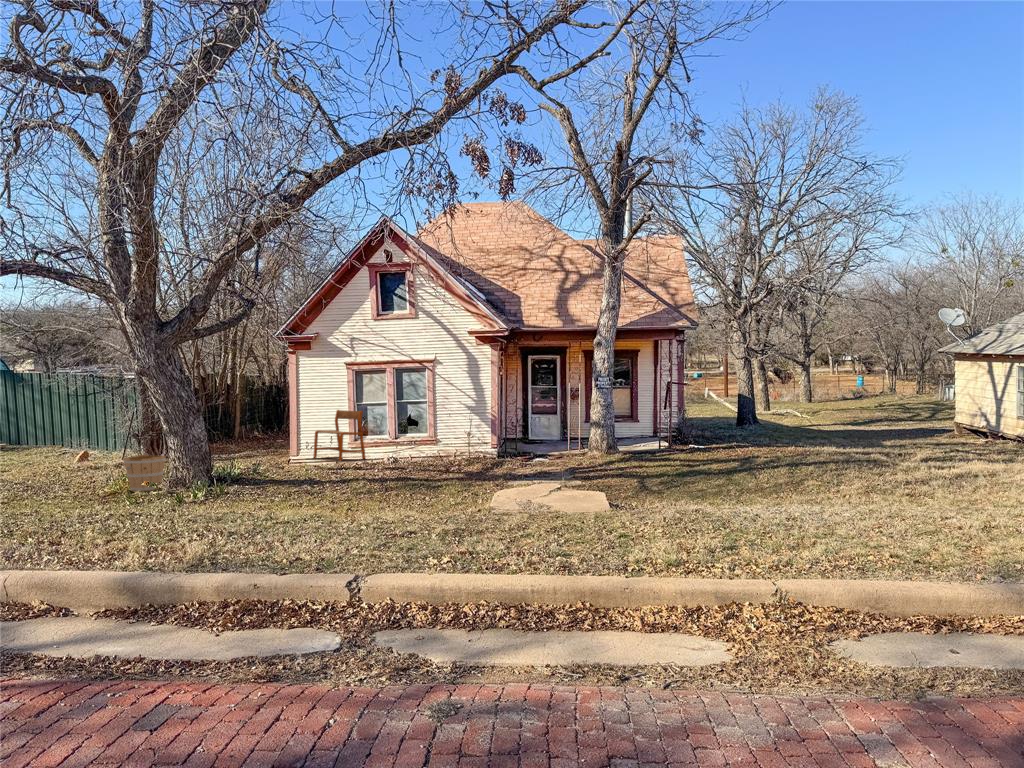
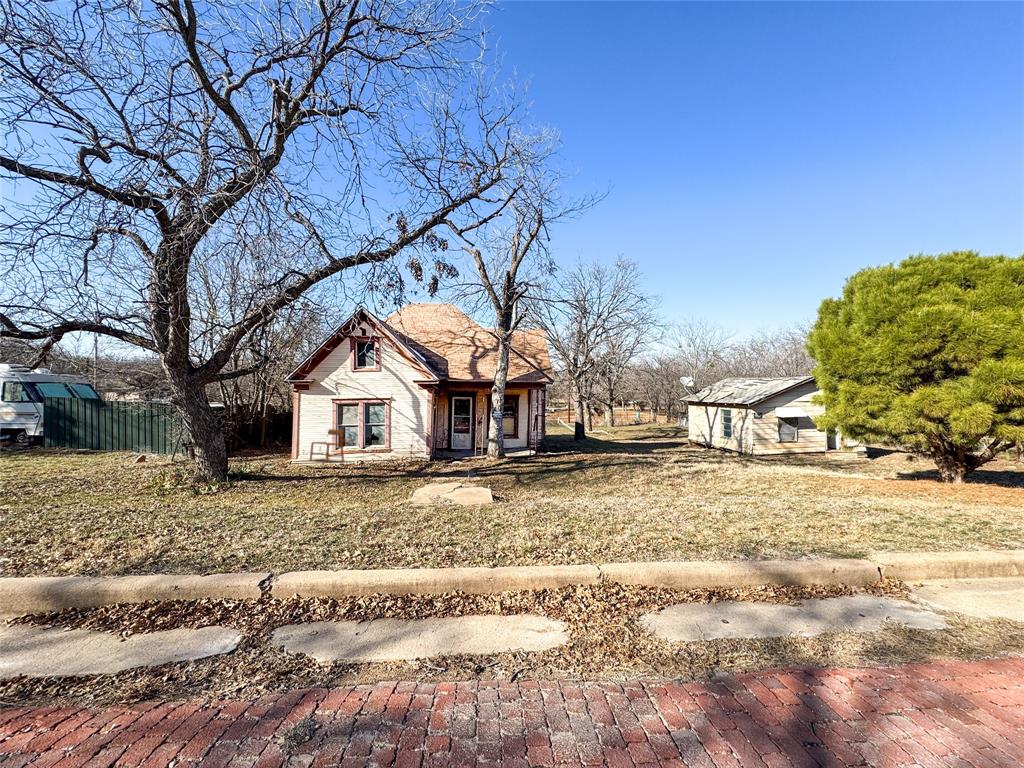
wooden bucket: present [124,455,166,491] -> none [161,459,194,485]

